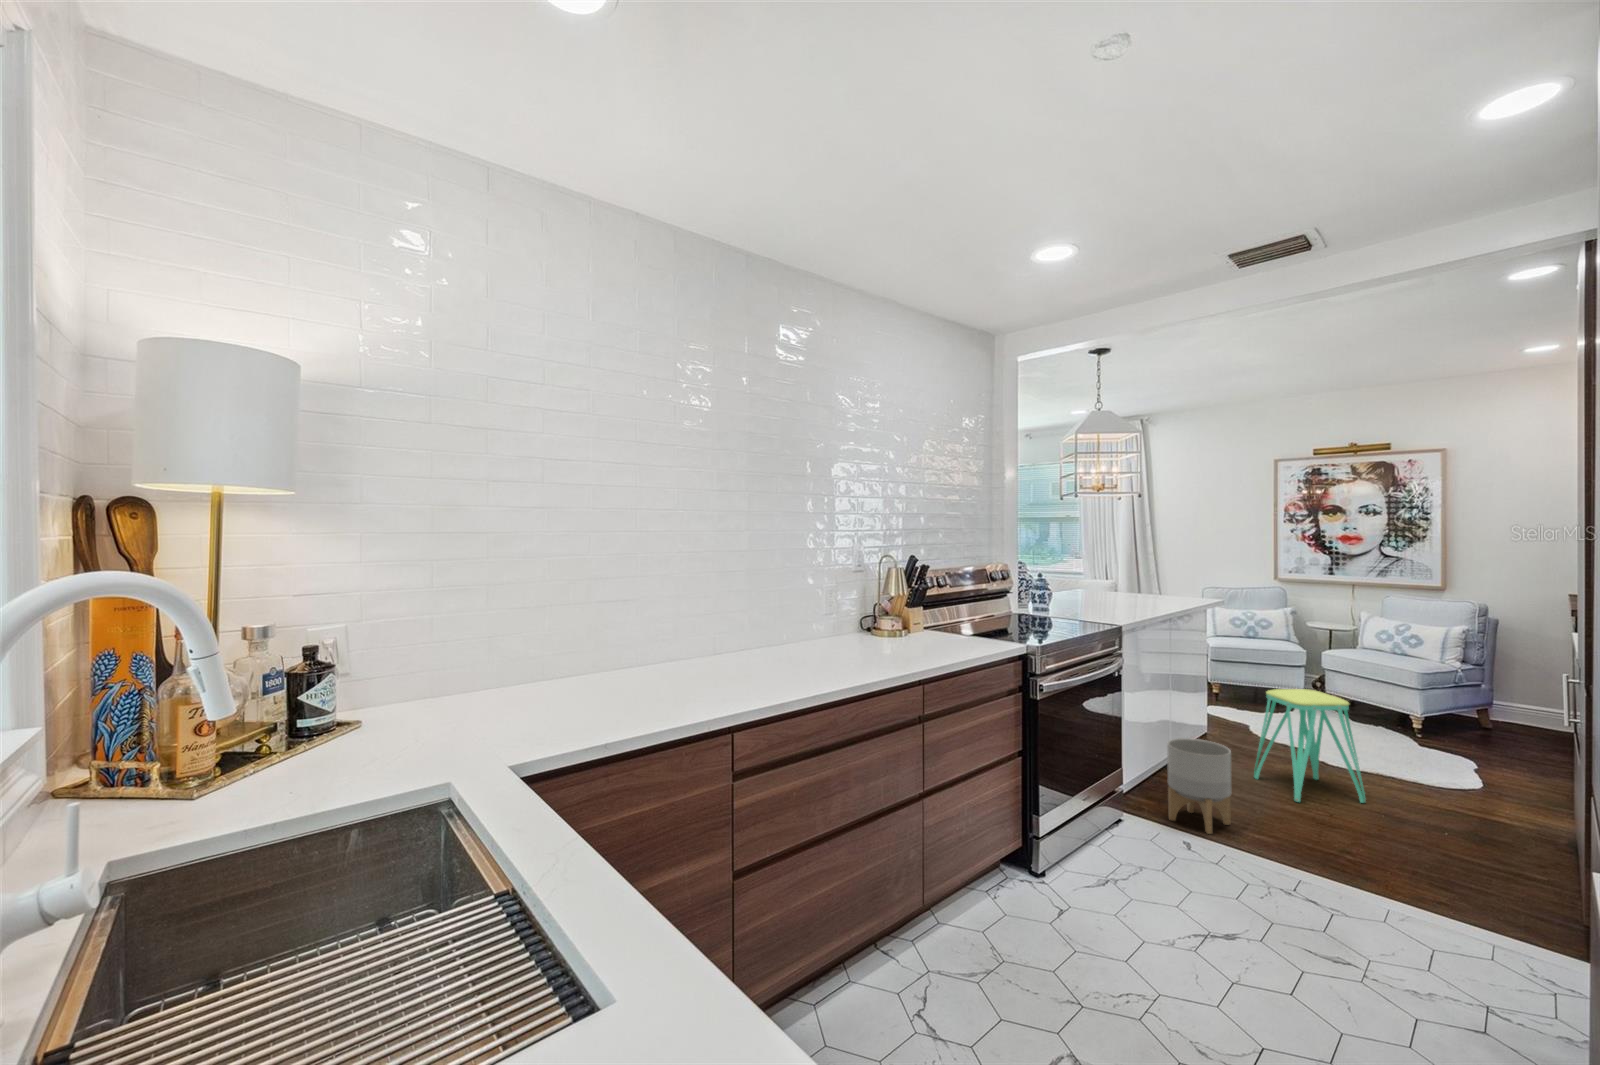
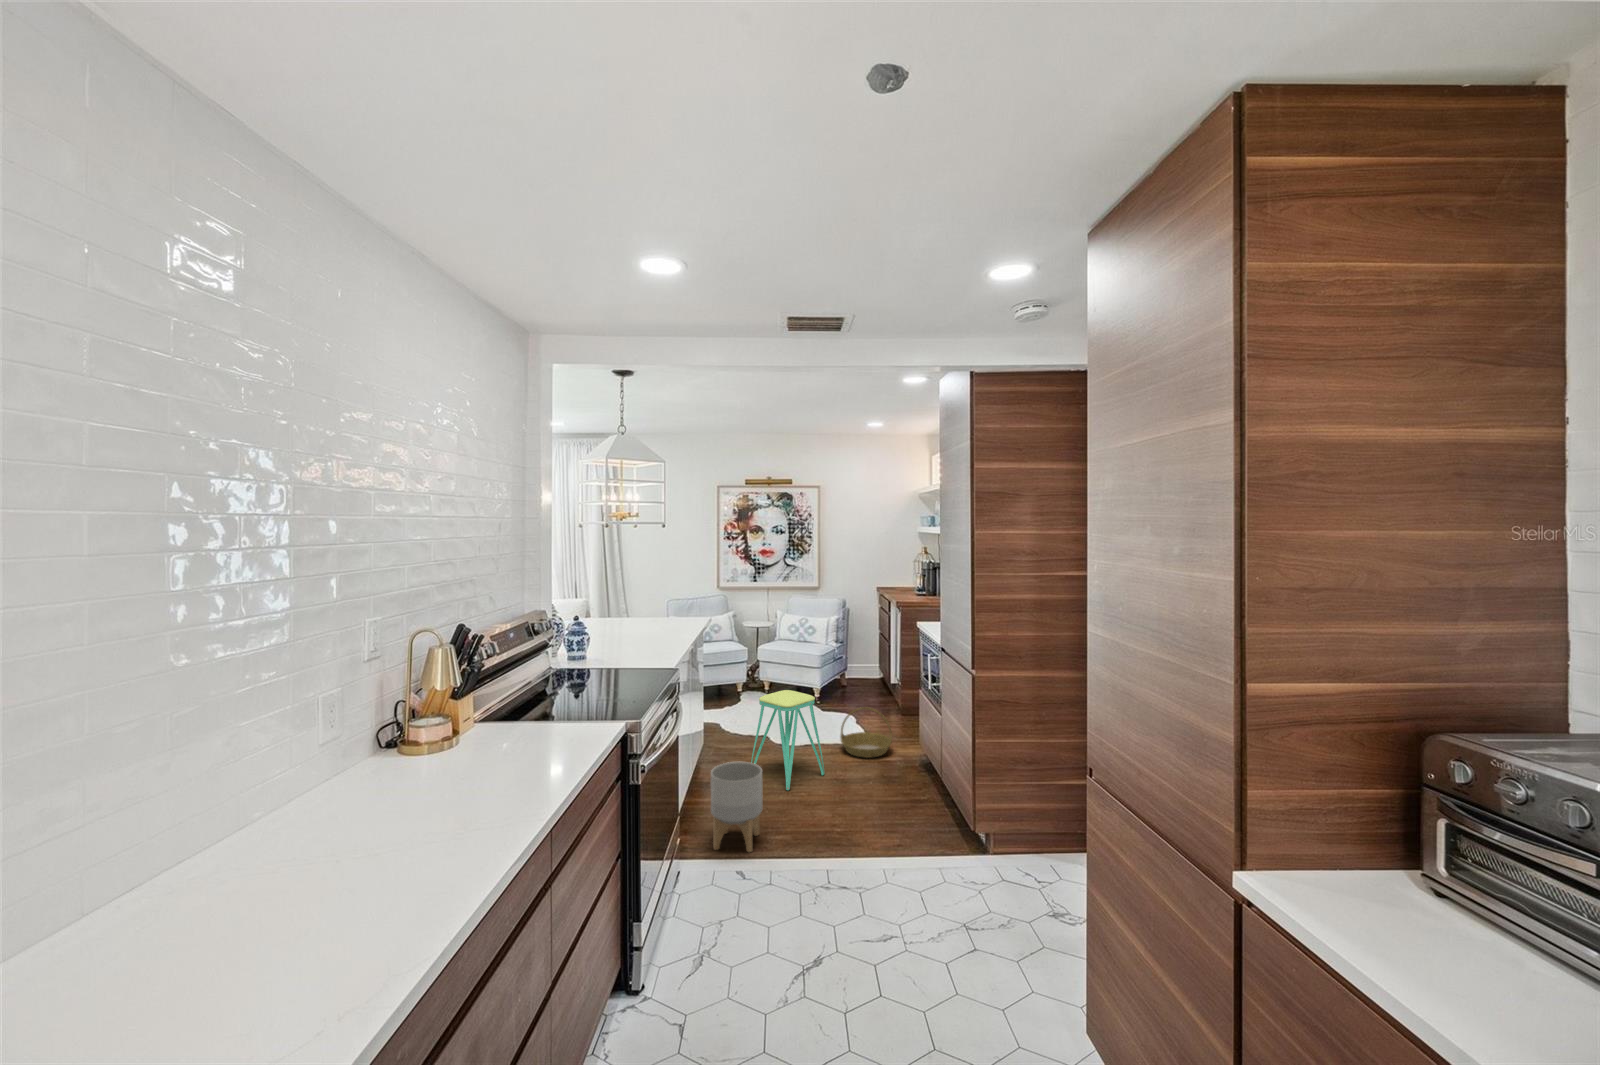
basket: none [1413,738,1514,810] -> present [840,707,892,758]

